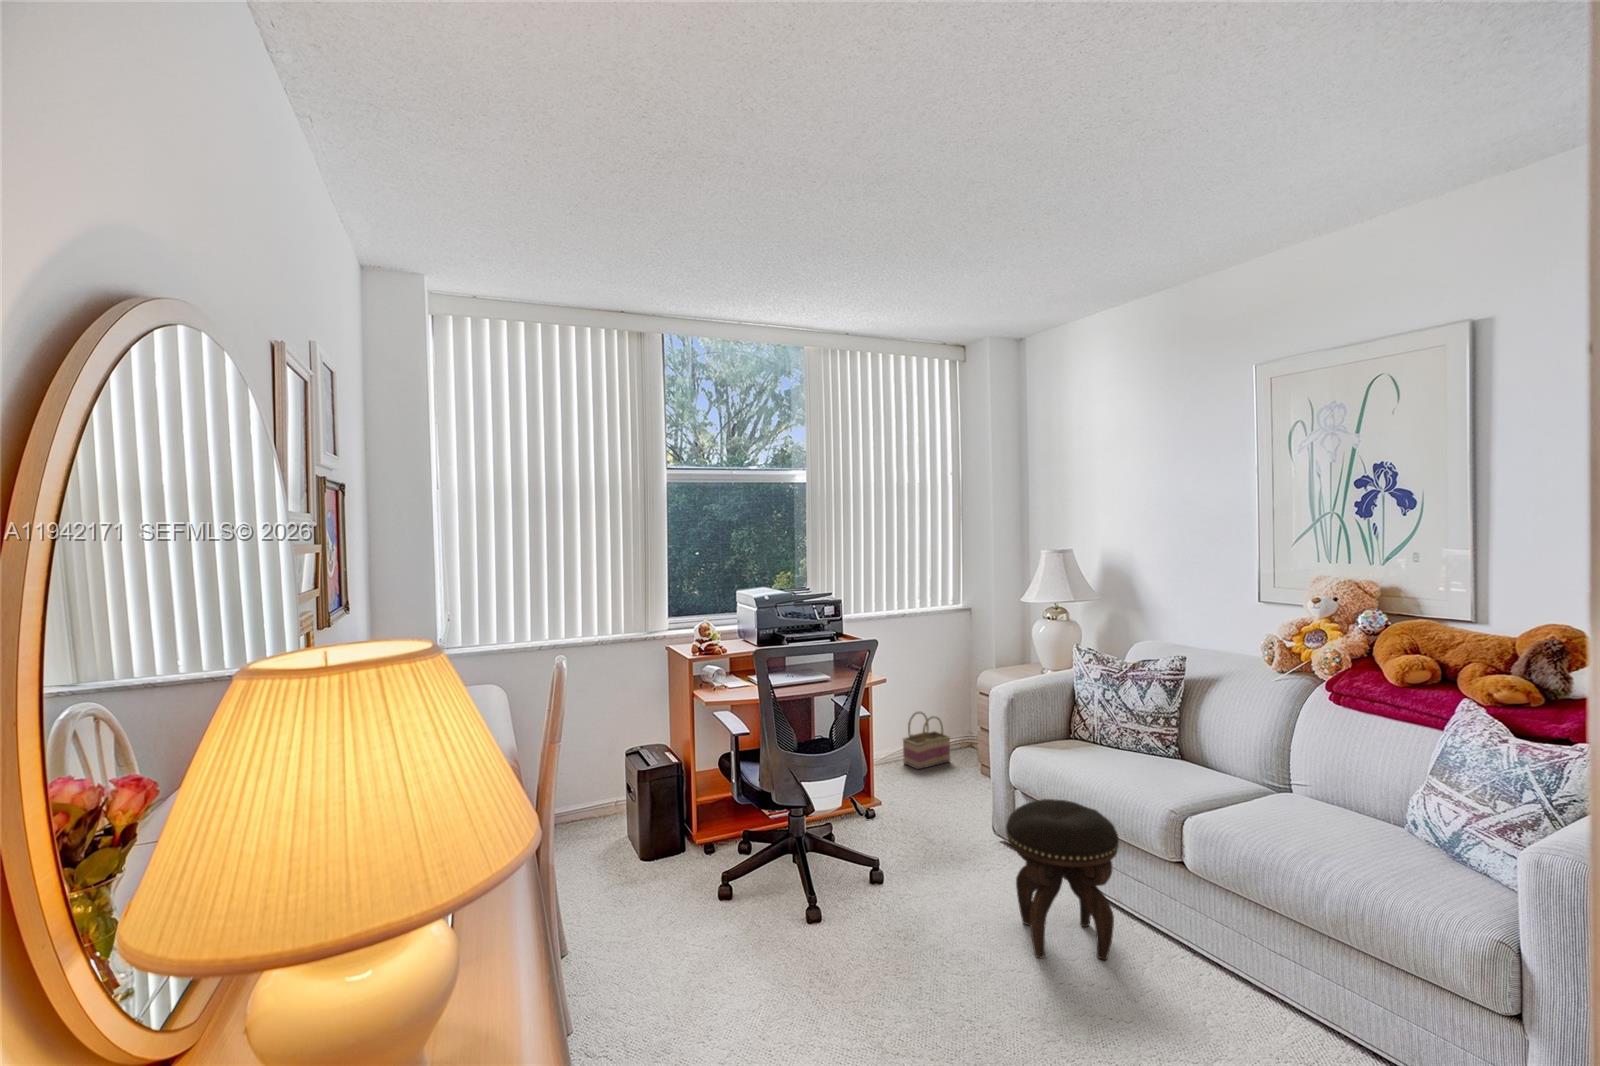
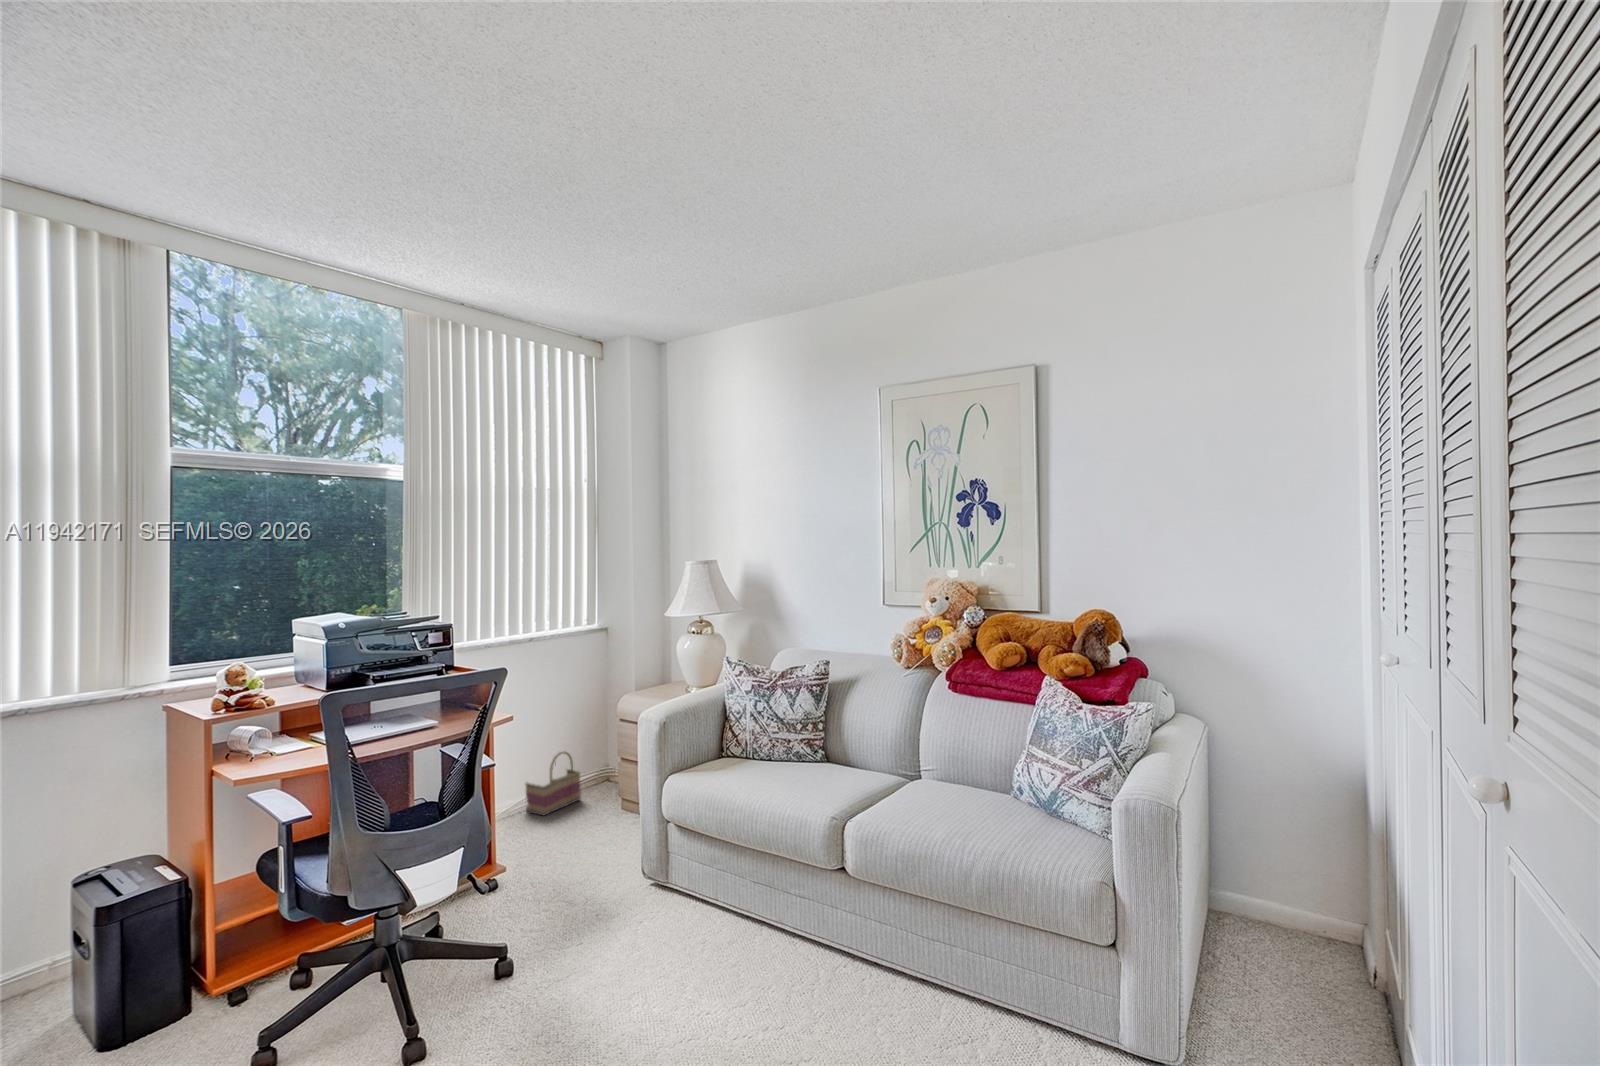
footstool: present [1006,799,1119,960] -> none [669,827,787,1020]

